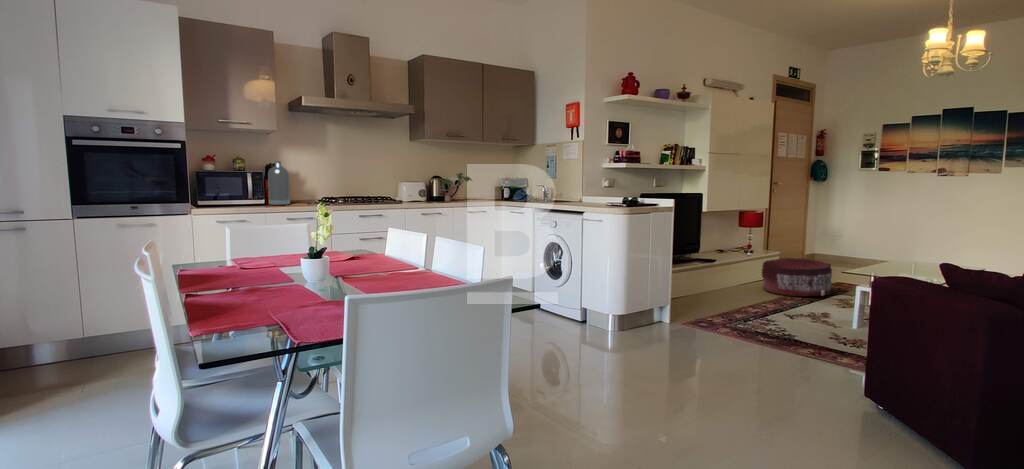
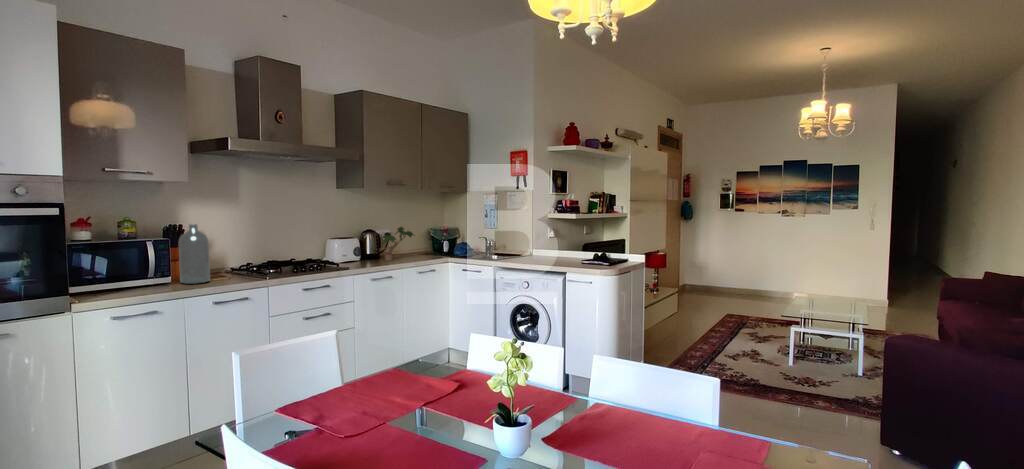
pouf: present [762,258,833,296] -> none [678,297,740,334]

